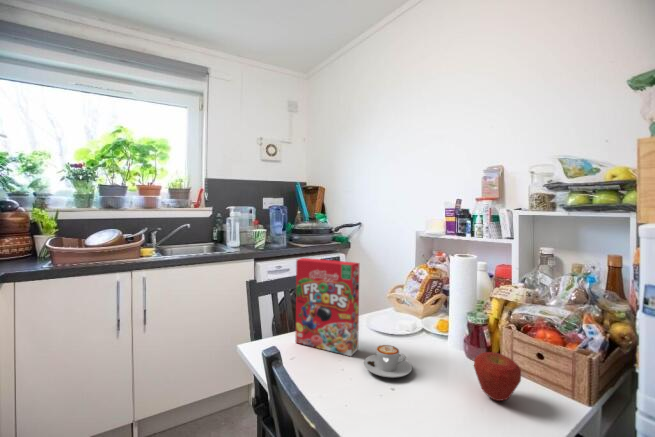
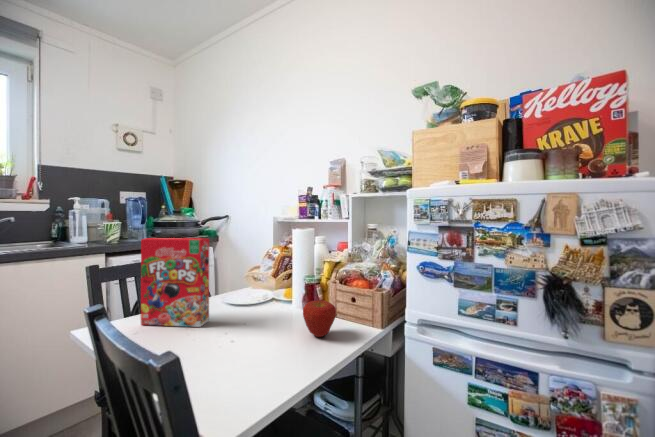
coffee cup: present [364,345,412,378] -> none [210,310,256,336]

